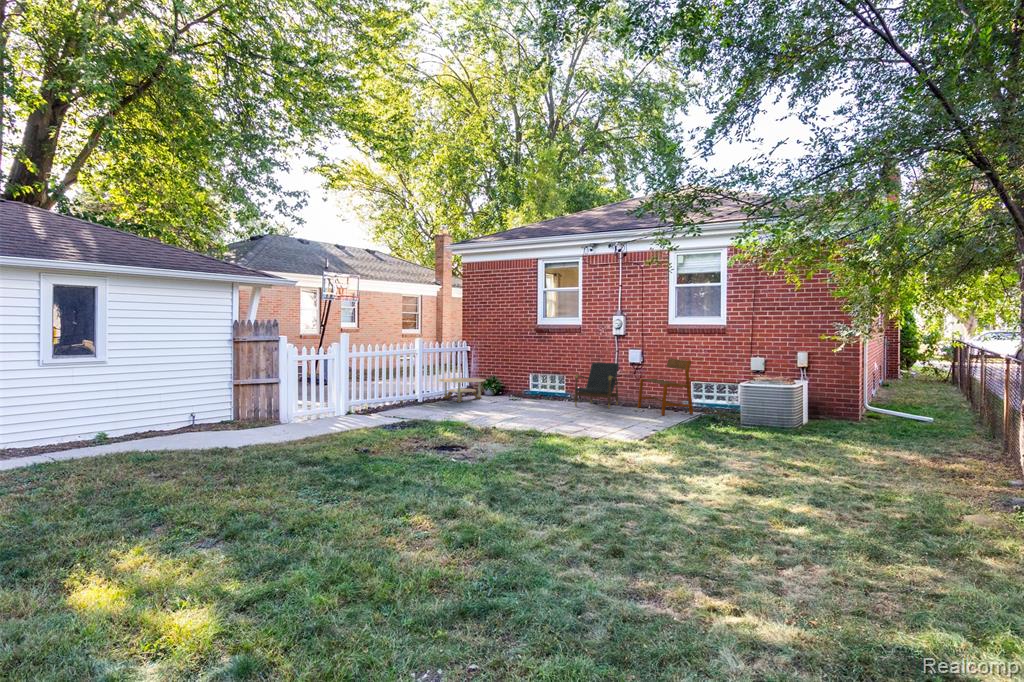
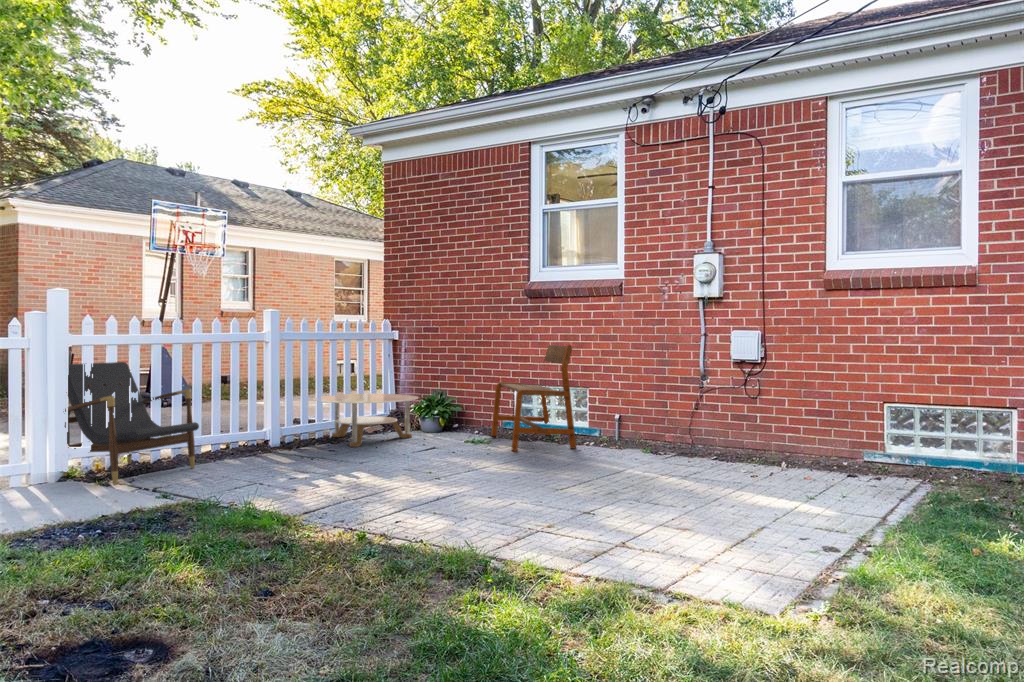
bench: present [638,359,693,416] -> present [491,345,576,451]
lounge chair: present [575,362,618,408] -> present [63,362,199,485]

